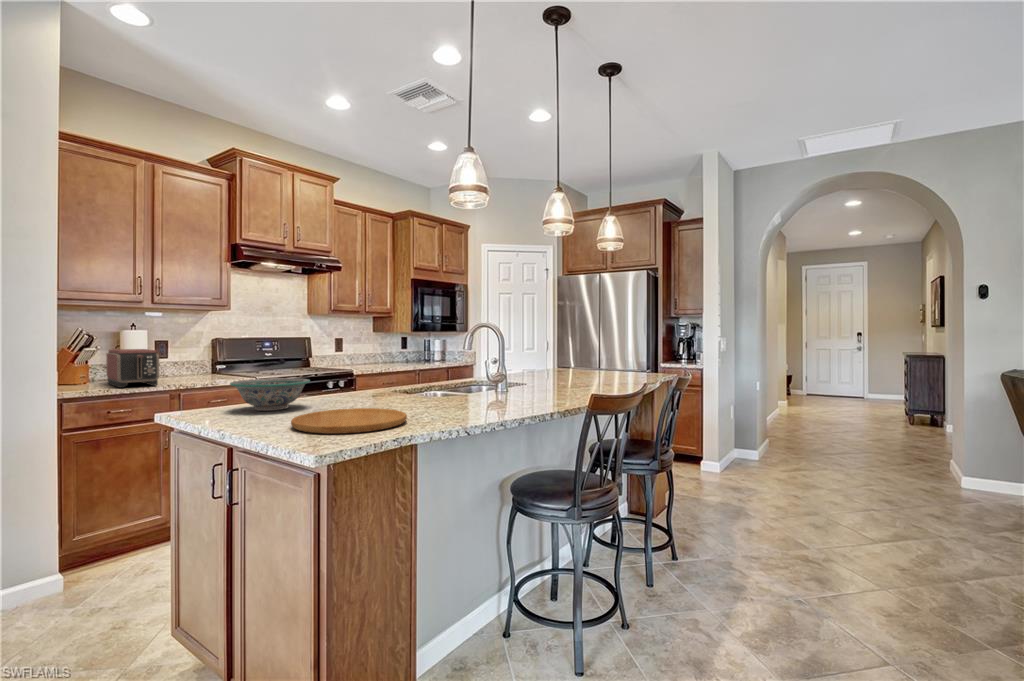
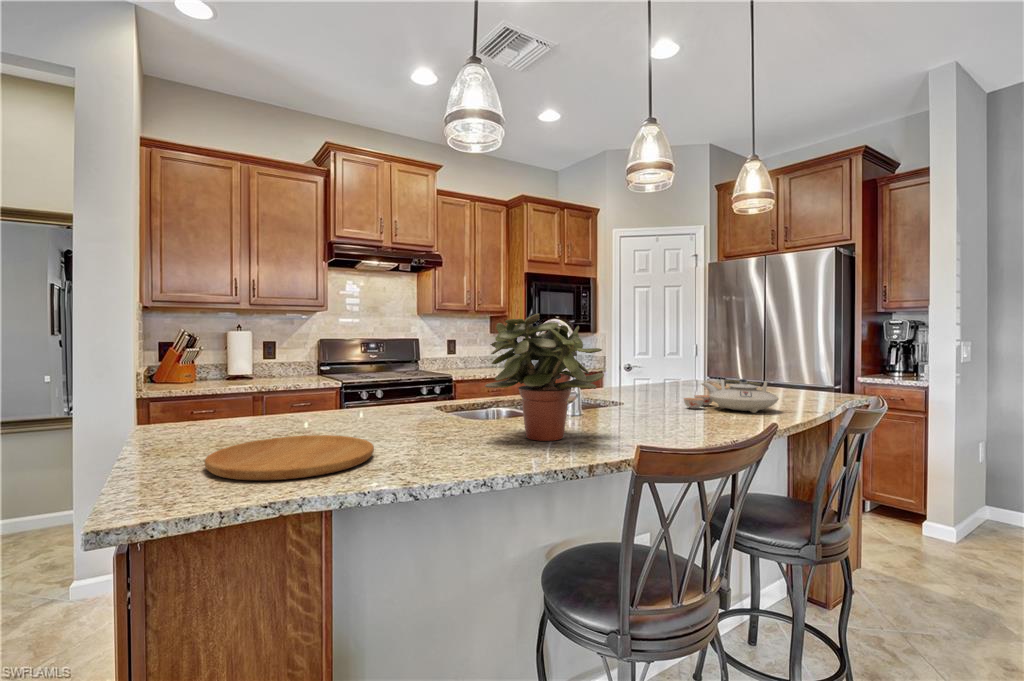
potted plant: none [460,319,541,406] -> present [485,314,604,441]
toaster: present [106,349,159,388] -> none [204,350,244,389]
teapot: none [566,364,627,386] -> present [684,379,779,413]
decorative bowl: present [230,378,310,411] -> none [217,388,314,429]

